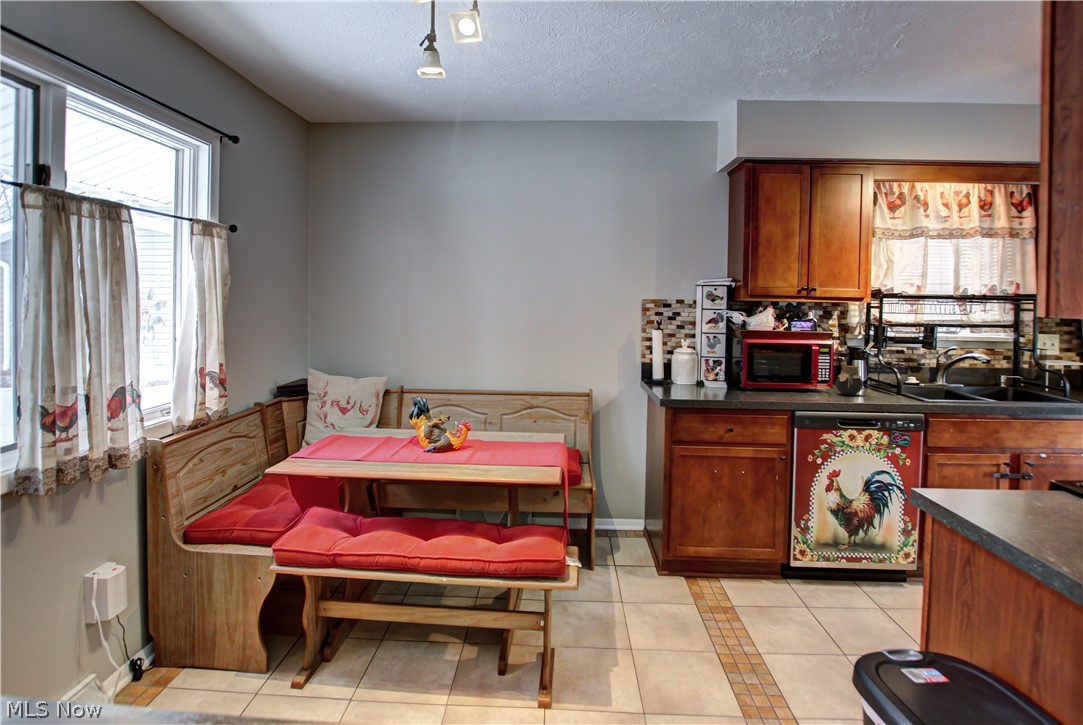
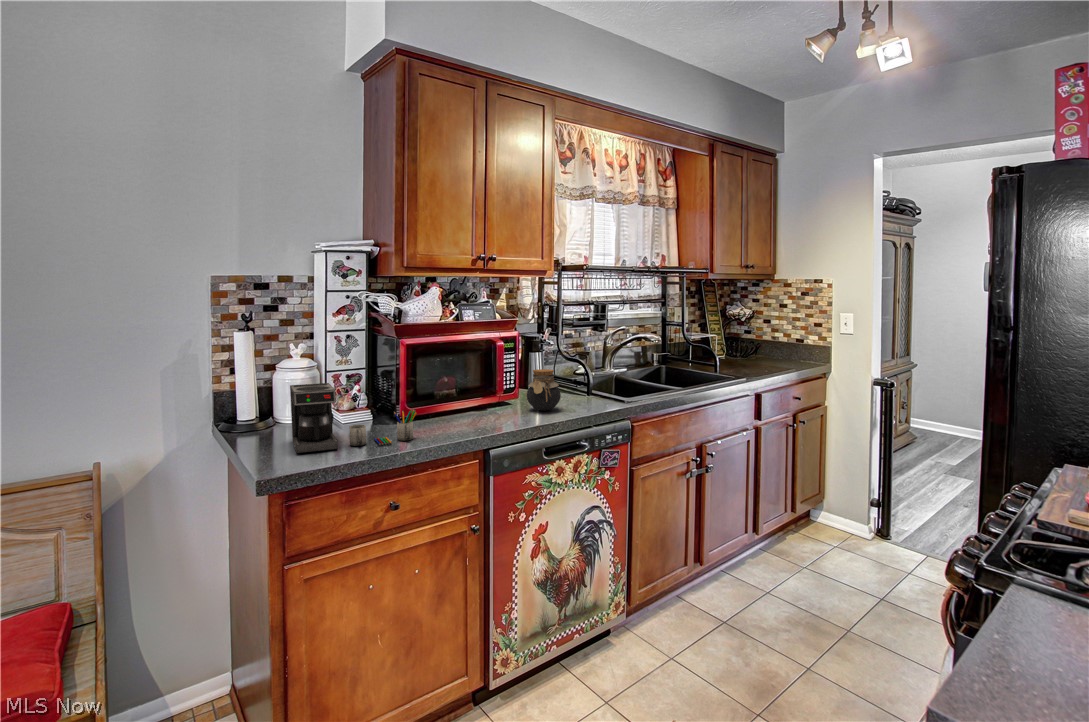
coffee maker: none [677,360,749,397] -> present [290,383,416,453]

